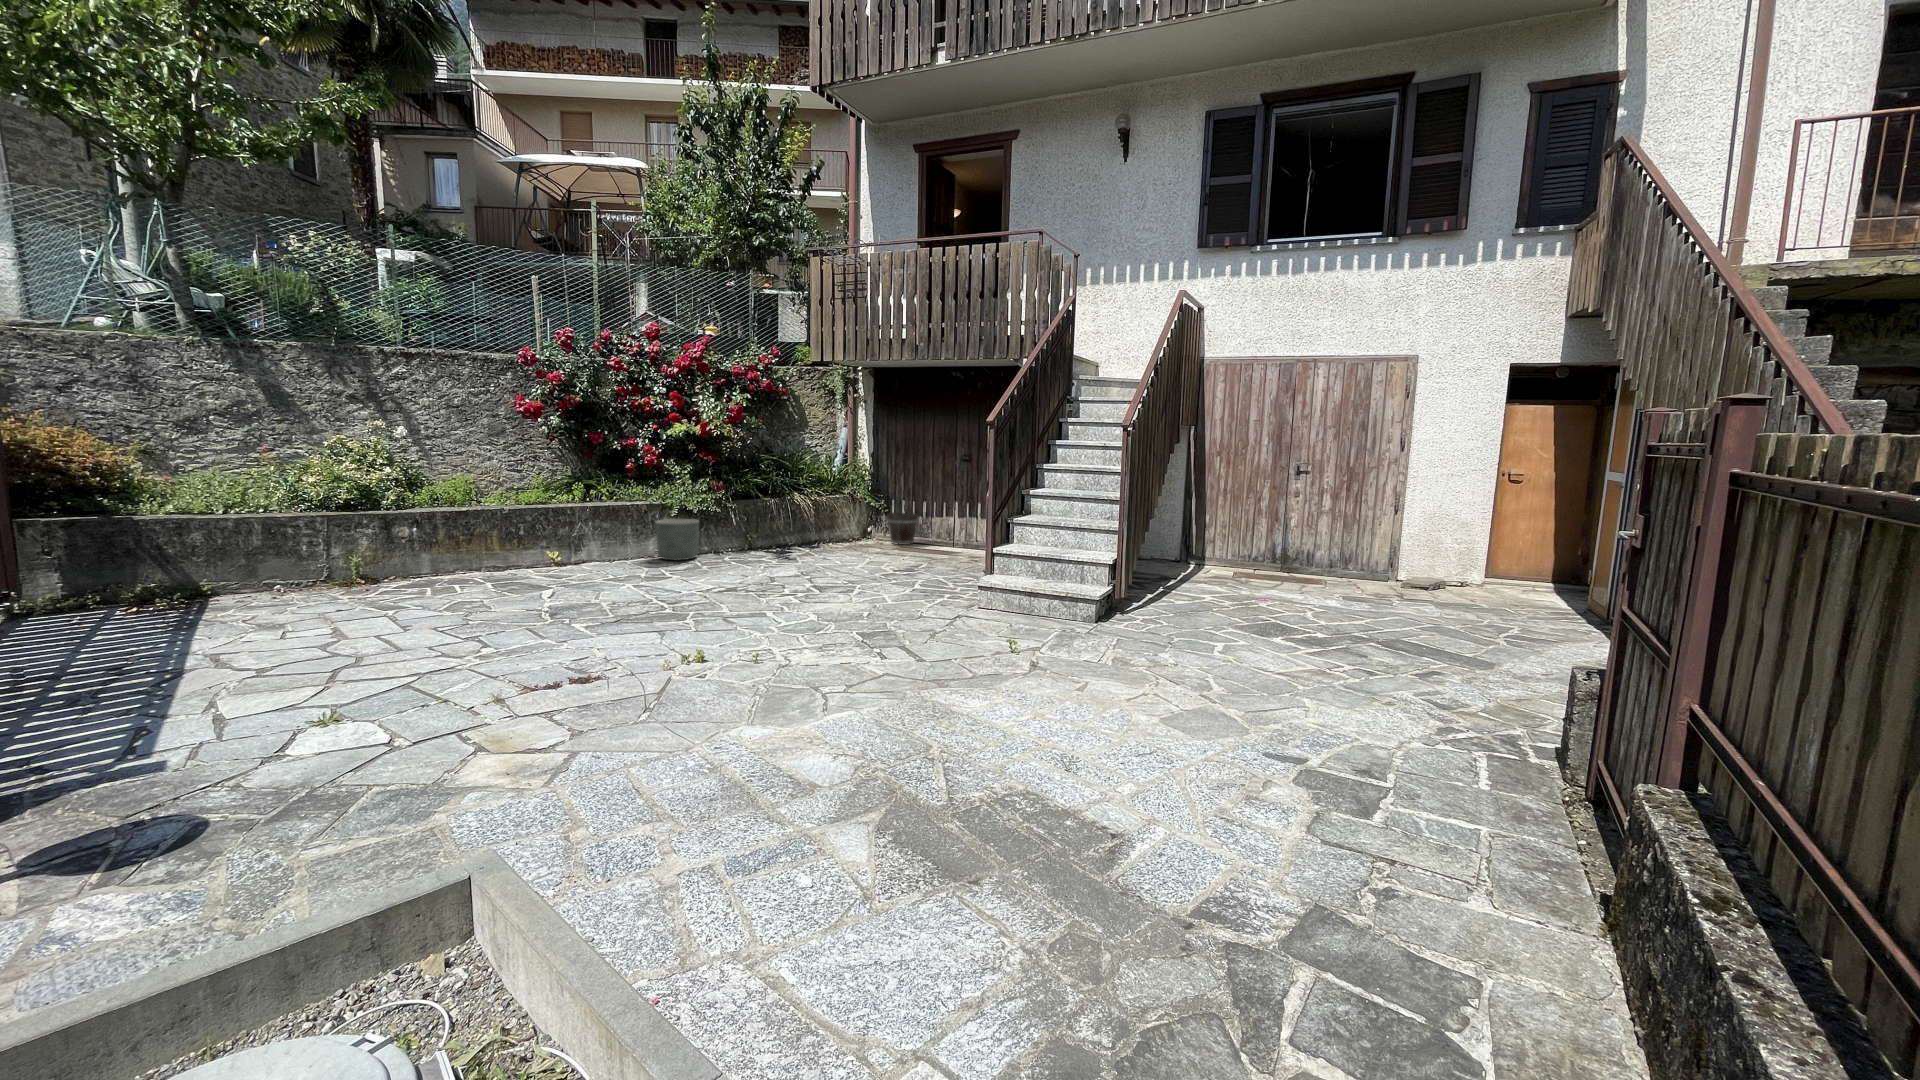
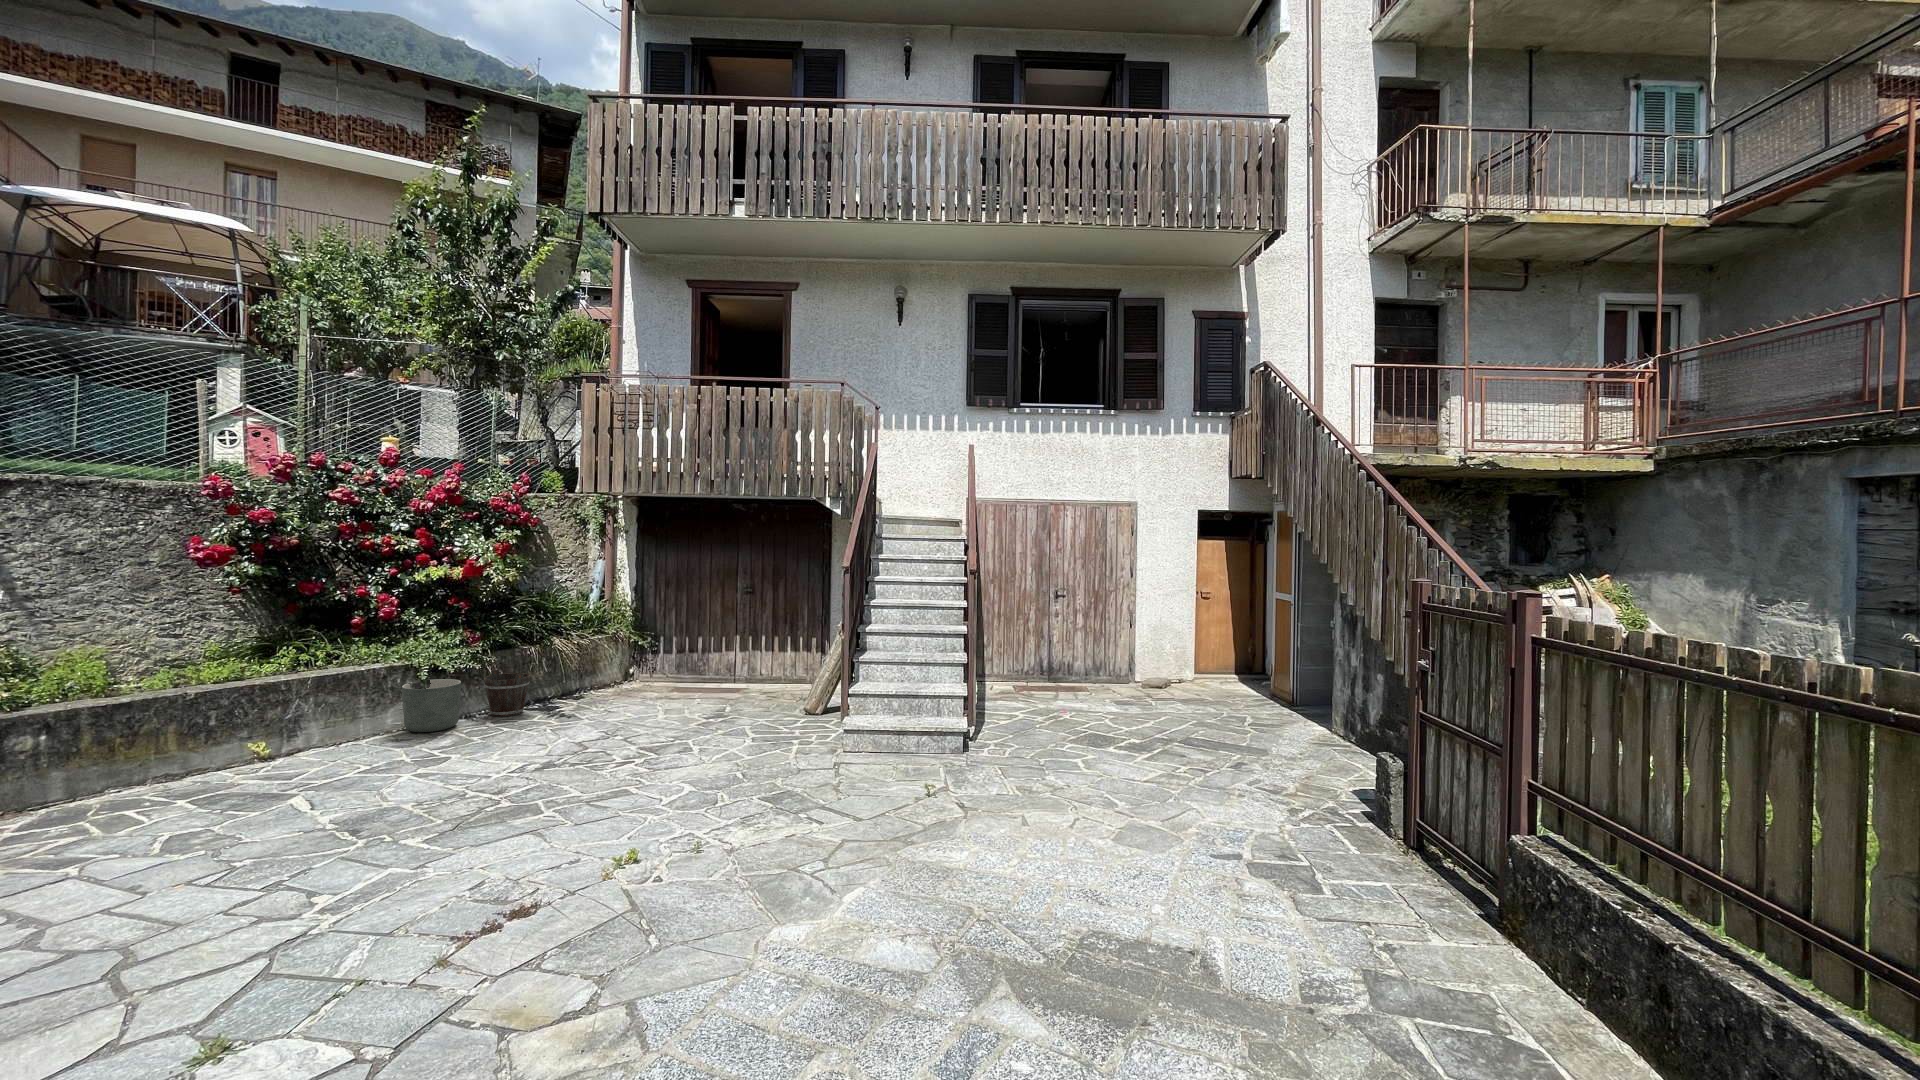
bucket: present [887,509,918,545] -> present [484,670,530,717]

